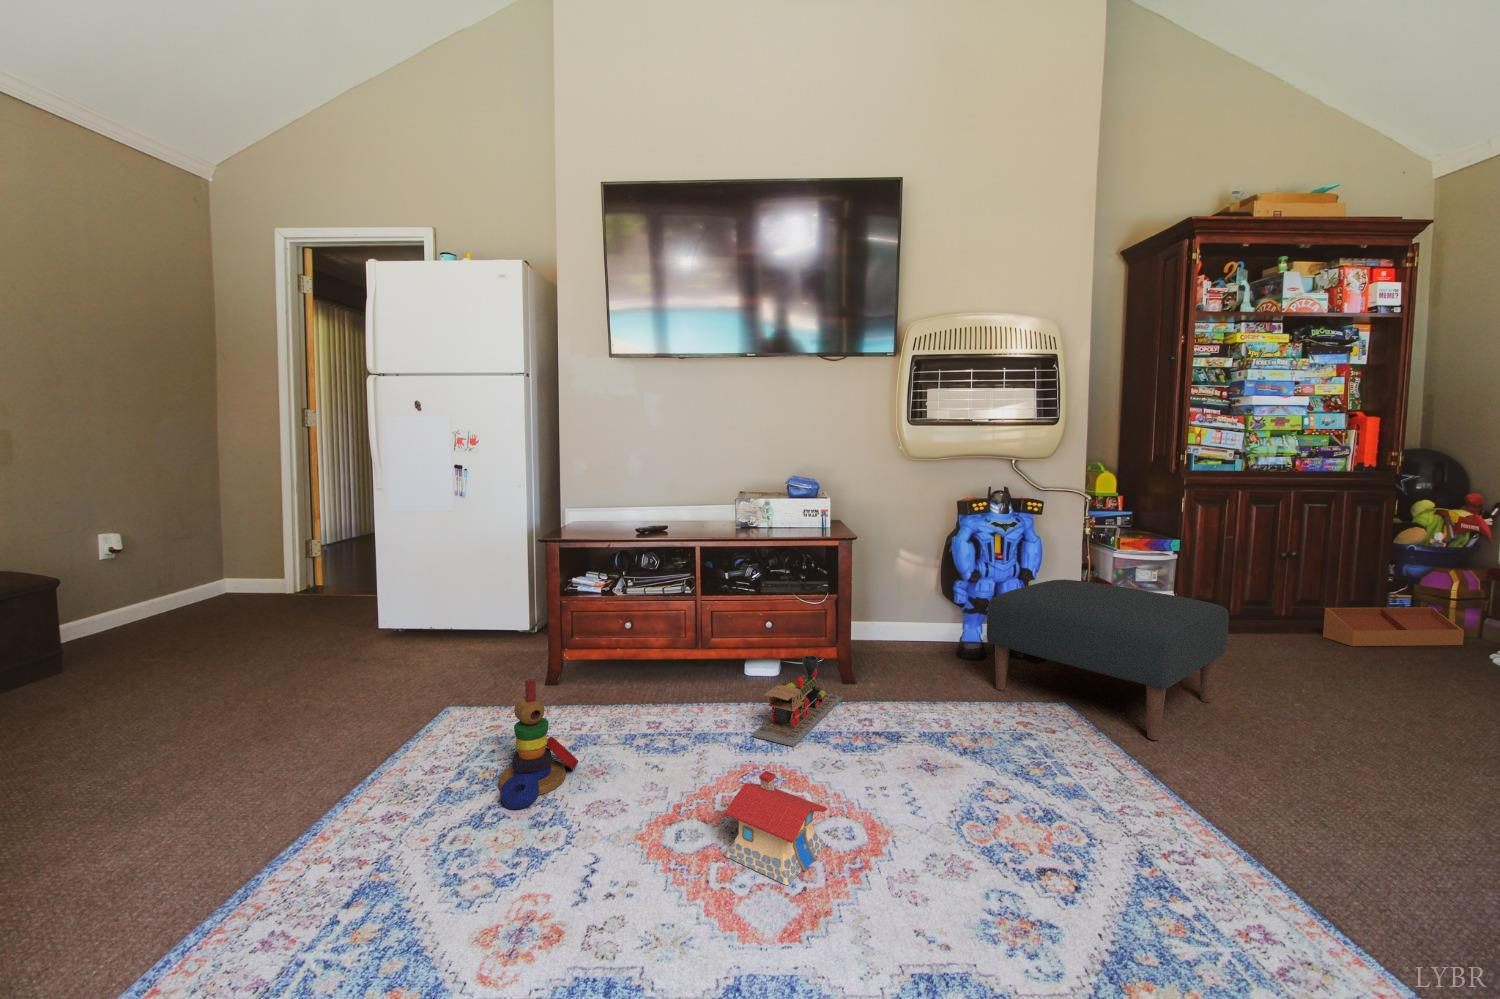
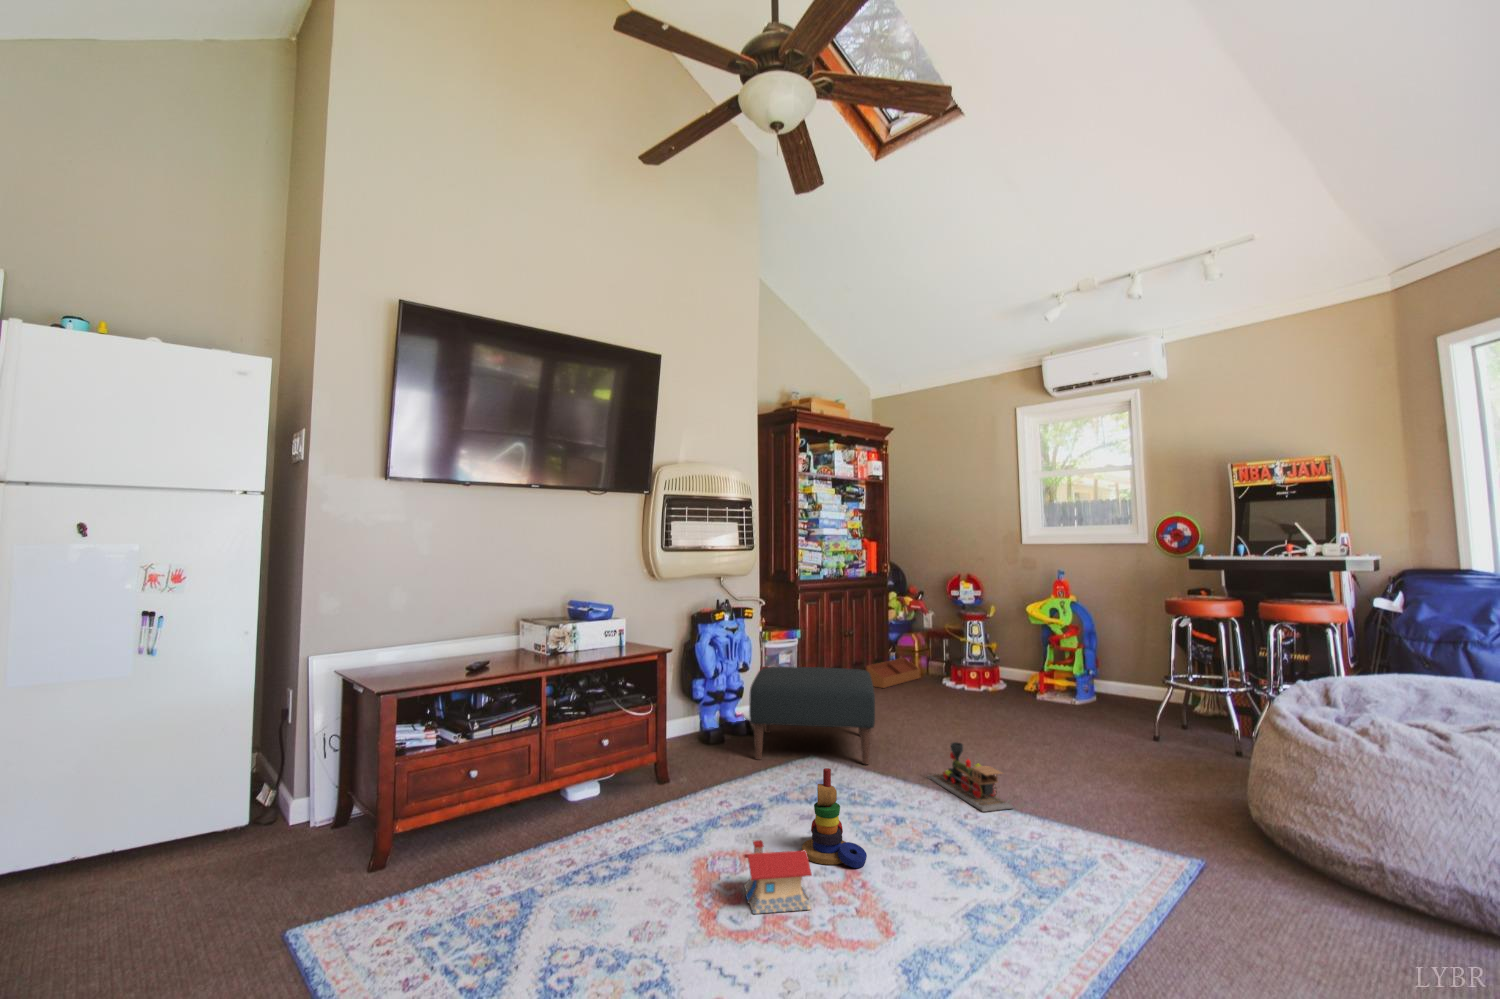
toy train: present [752,656,842,747] -> present [927,742,1013,812]
stacking toy: present [499,679,579,809] -> present [802,768,867,868]

